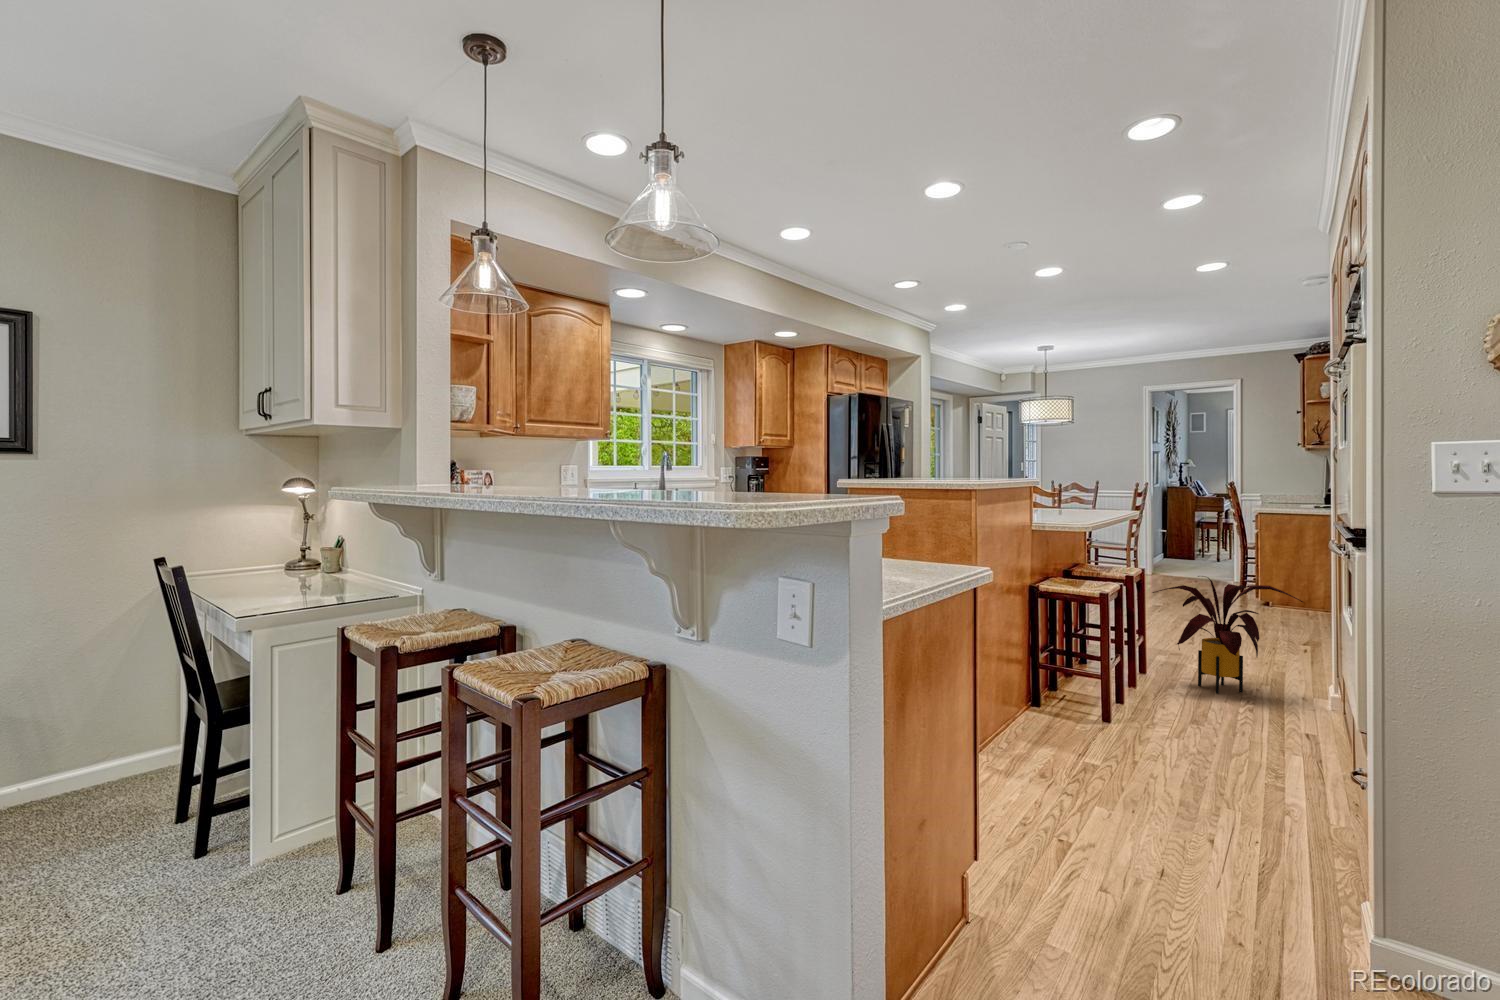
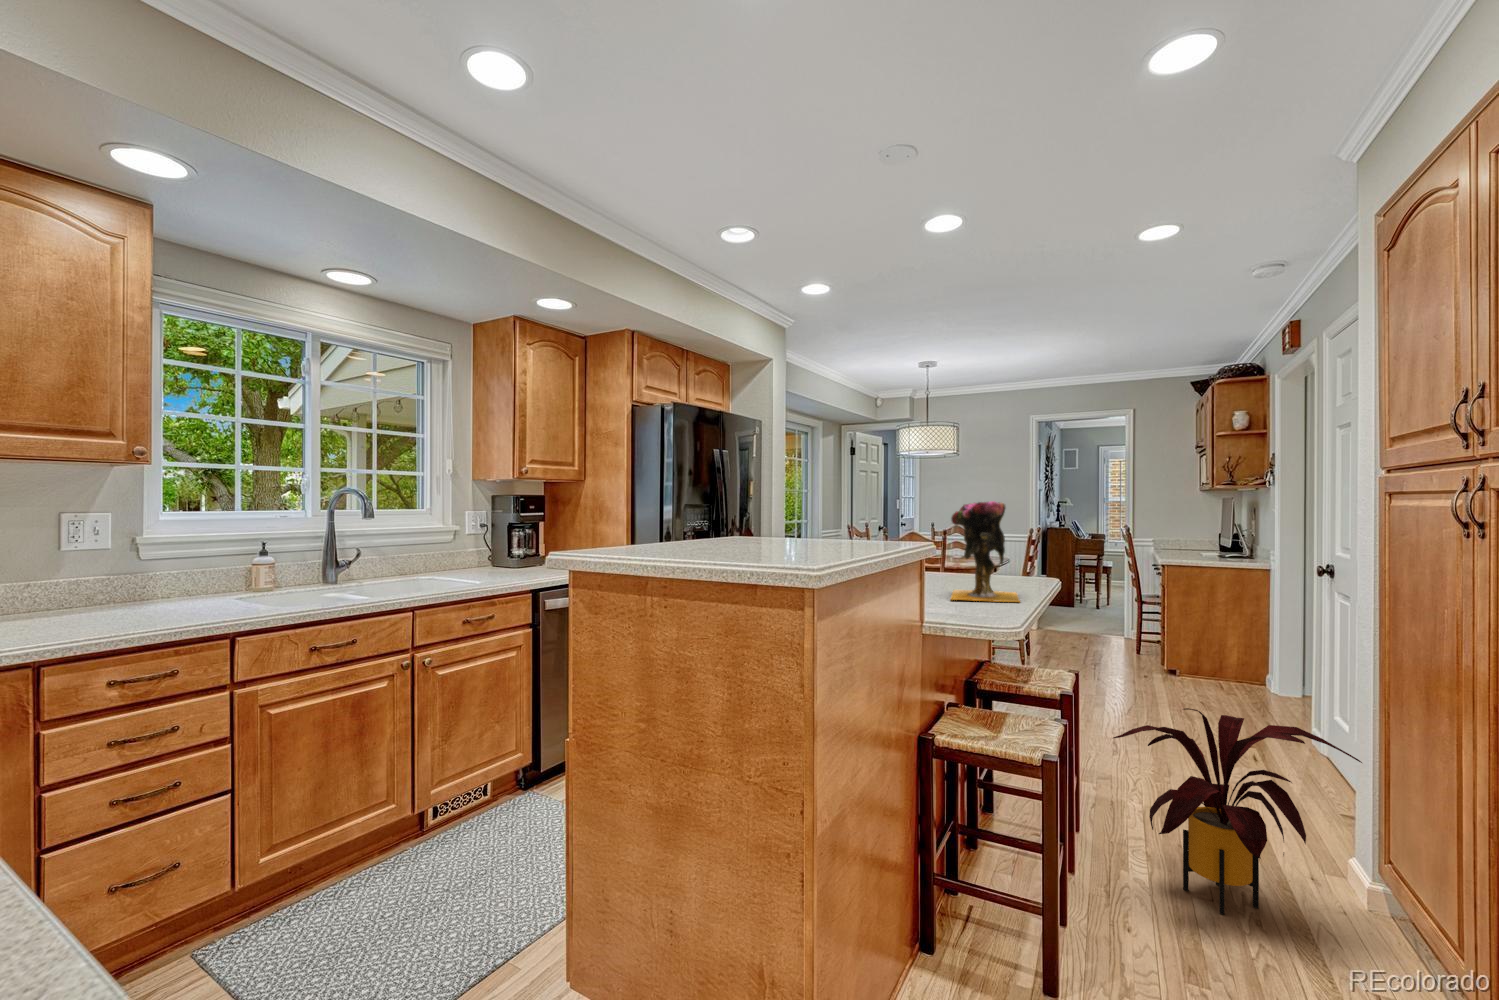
vase: none [1052,454,1099,516] -> present [951,501,1020,602]

